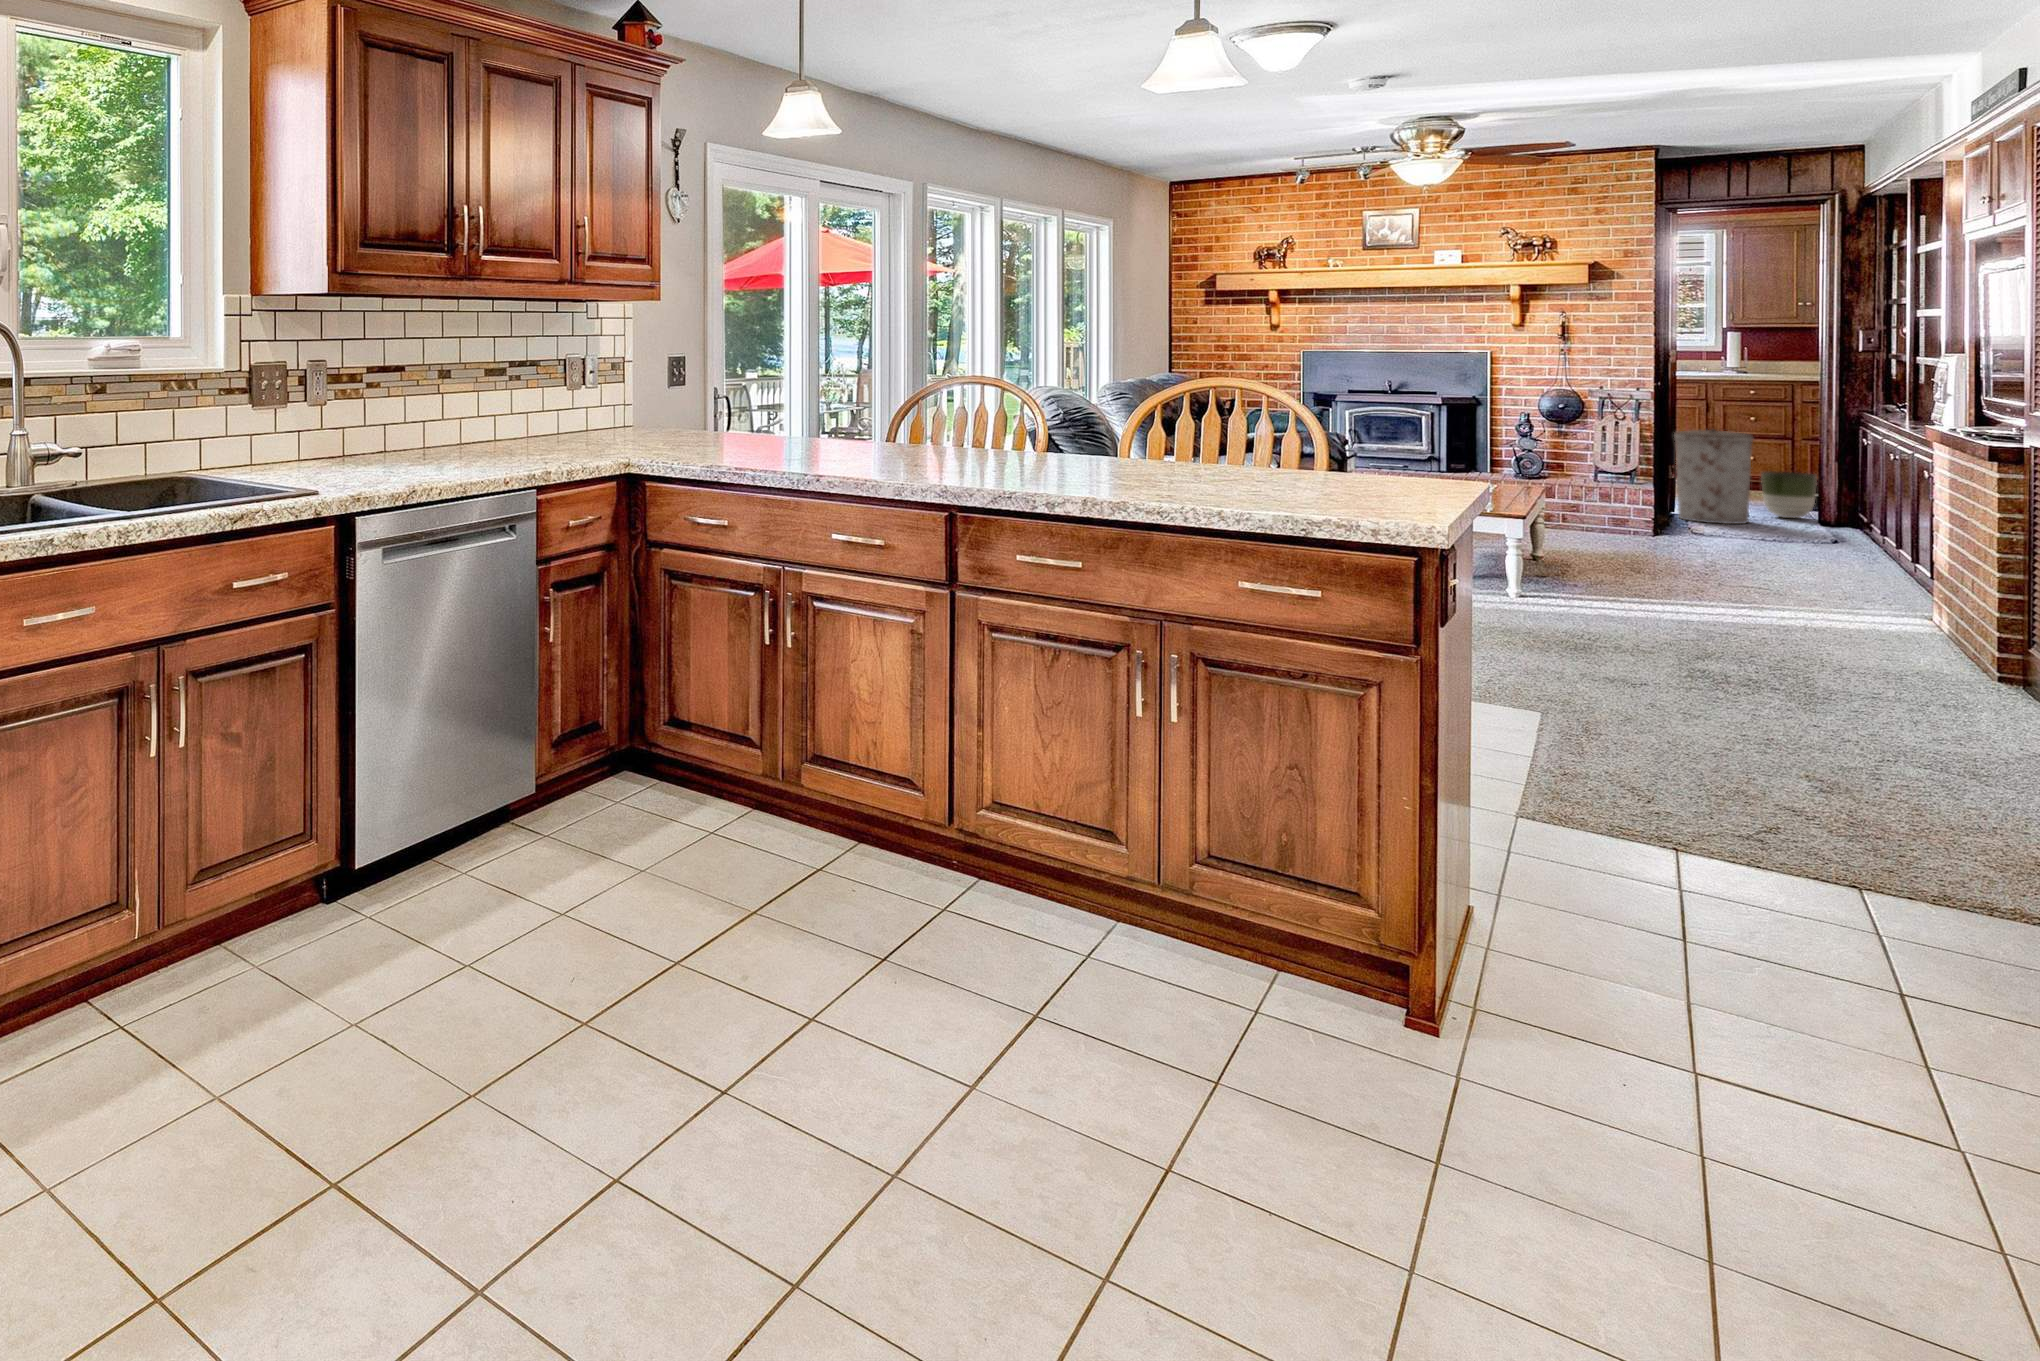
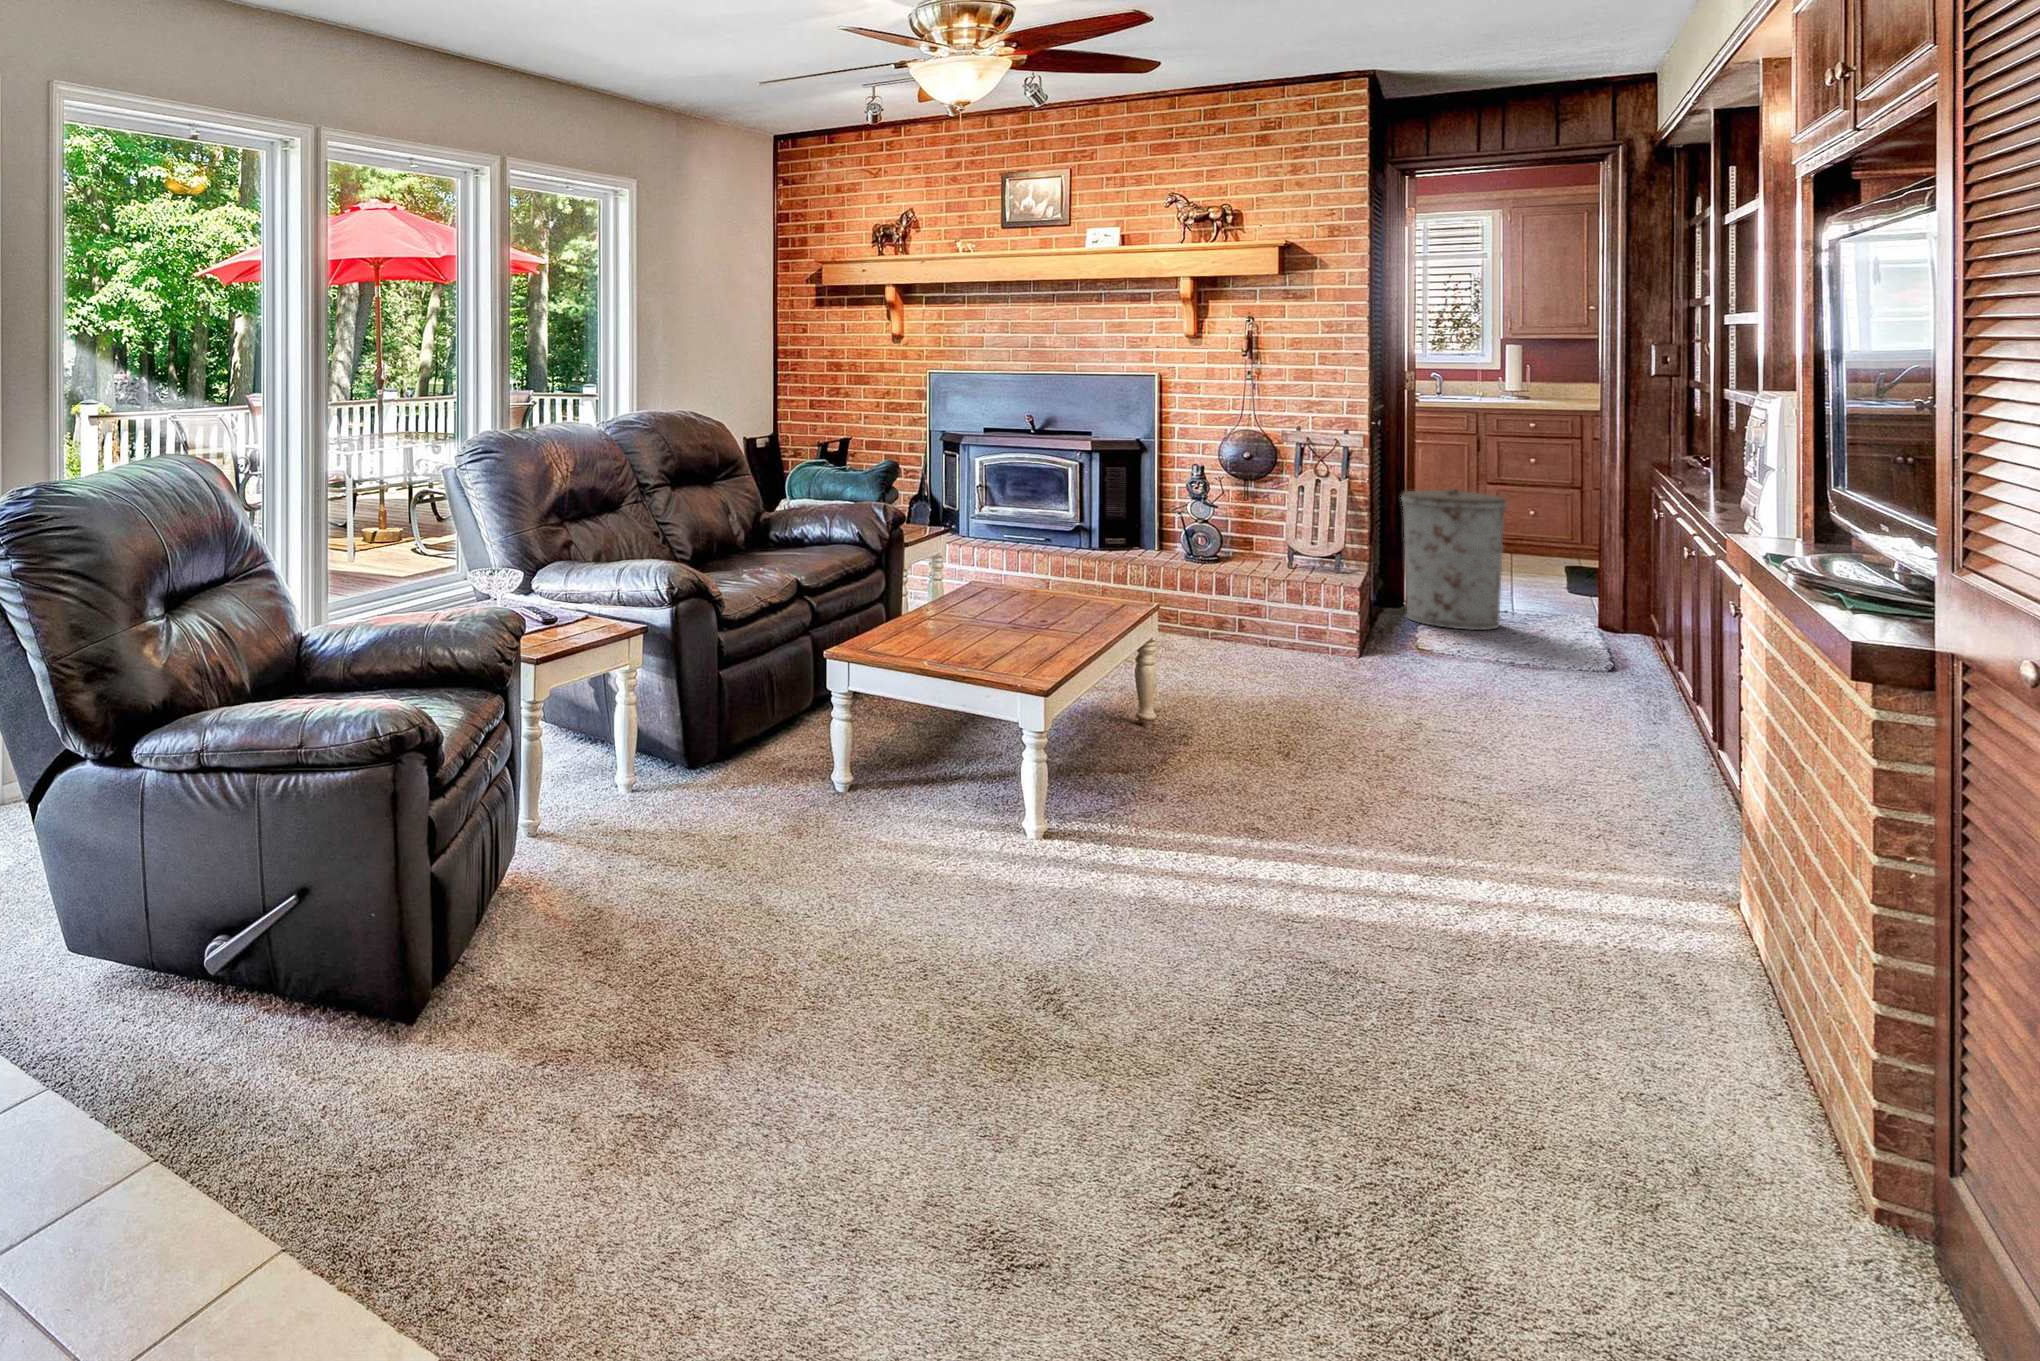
planter: present [1761,471,1817,518] -> none [1522,548,1596,618]

